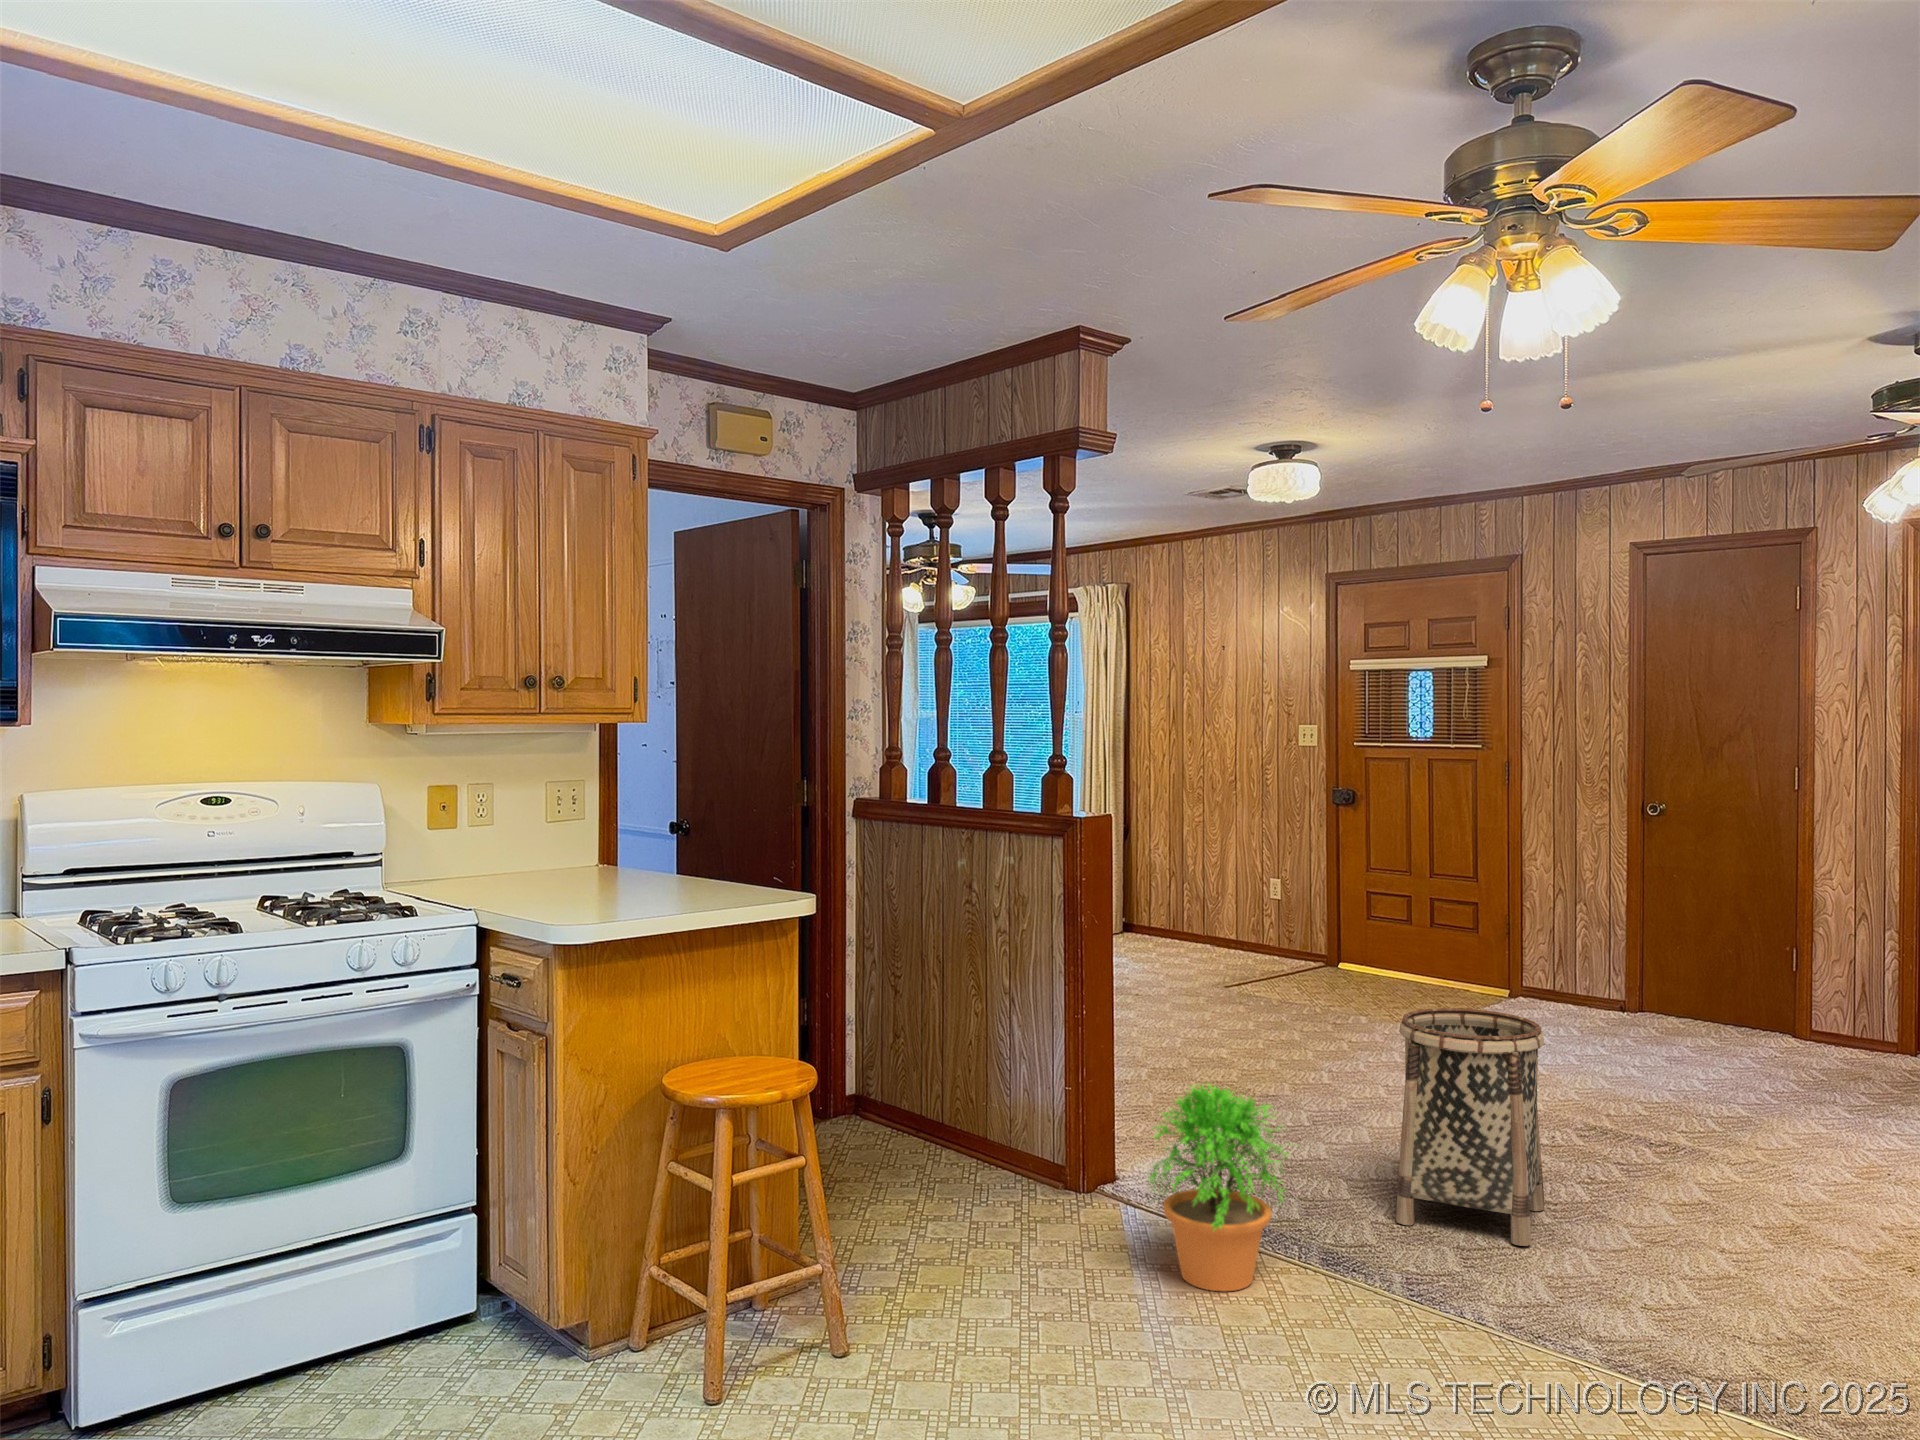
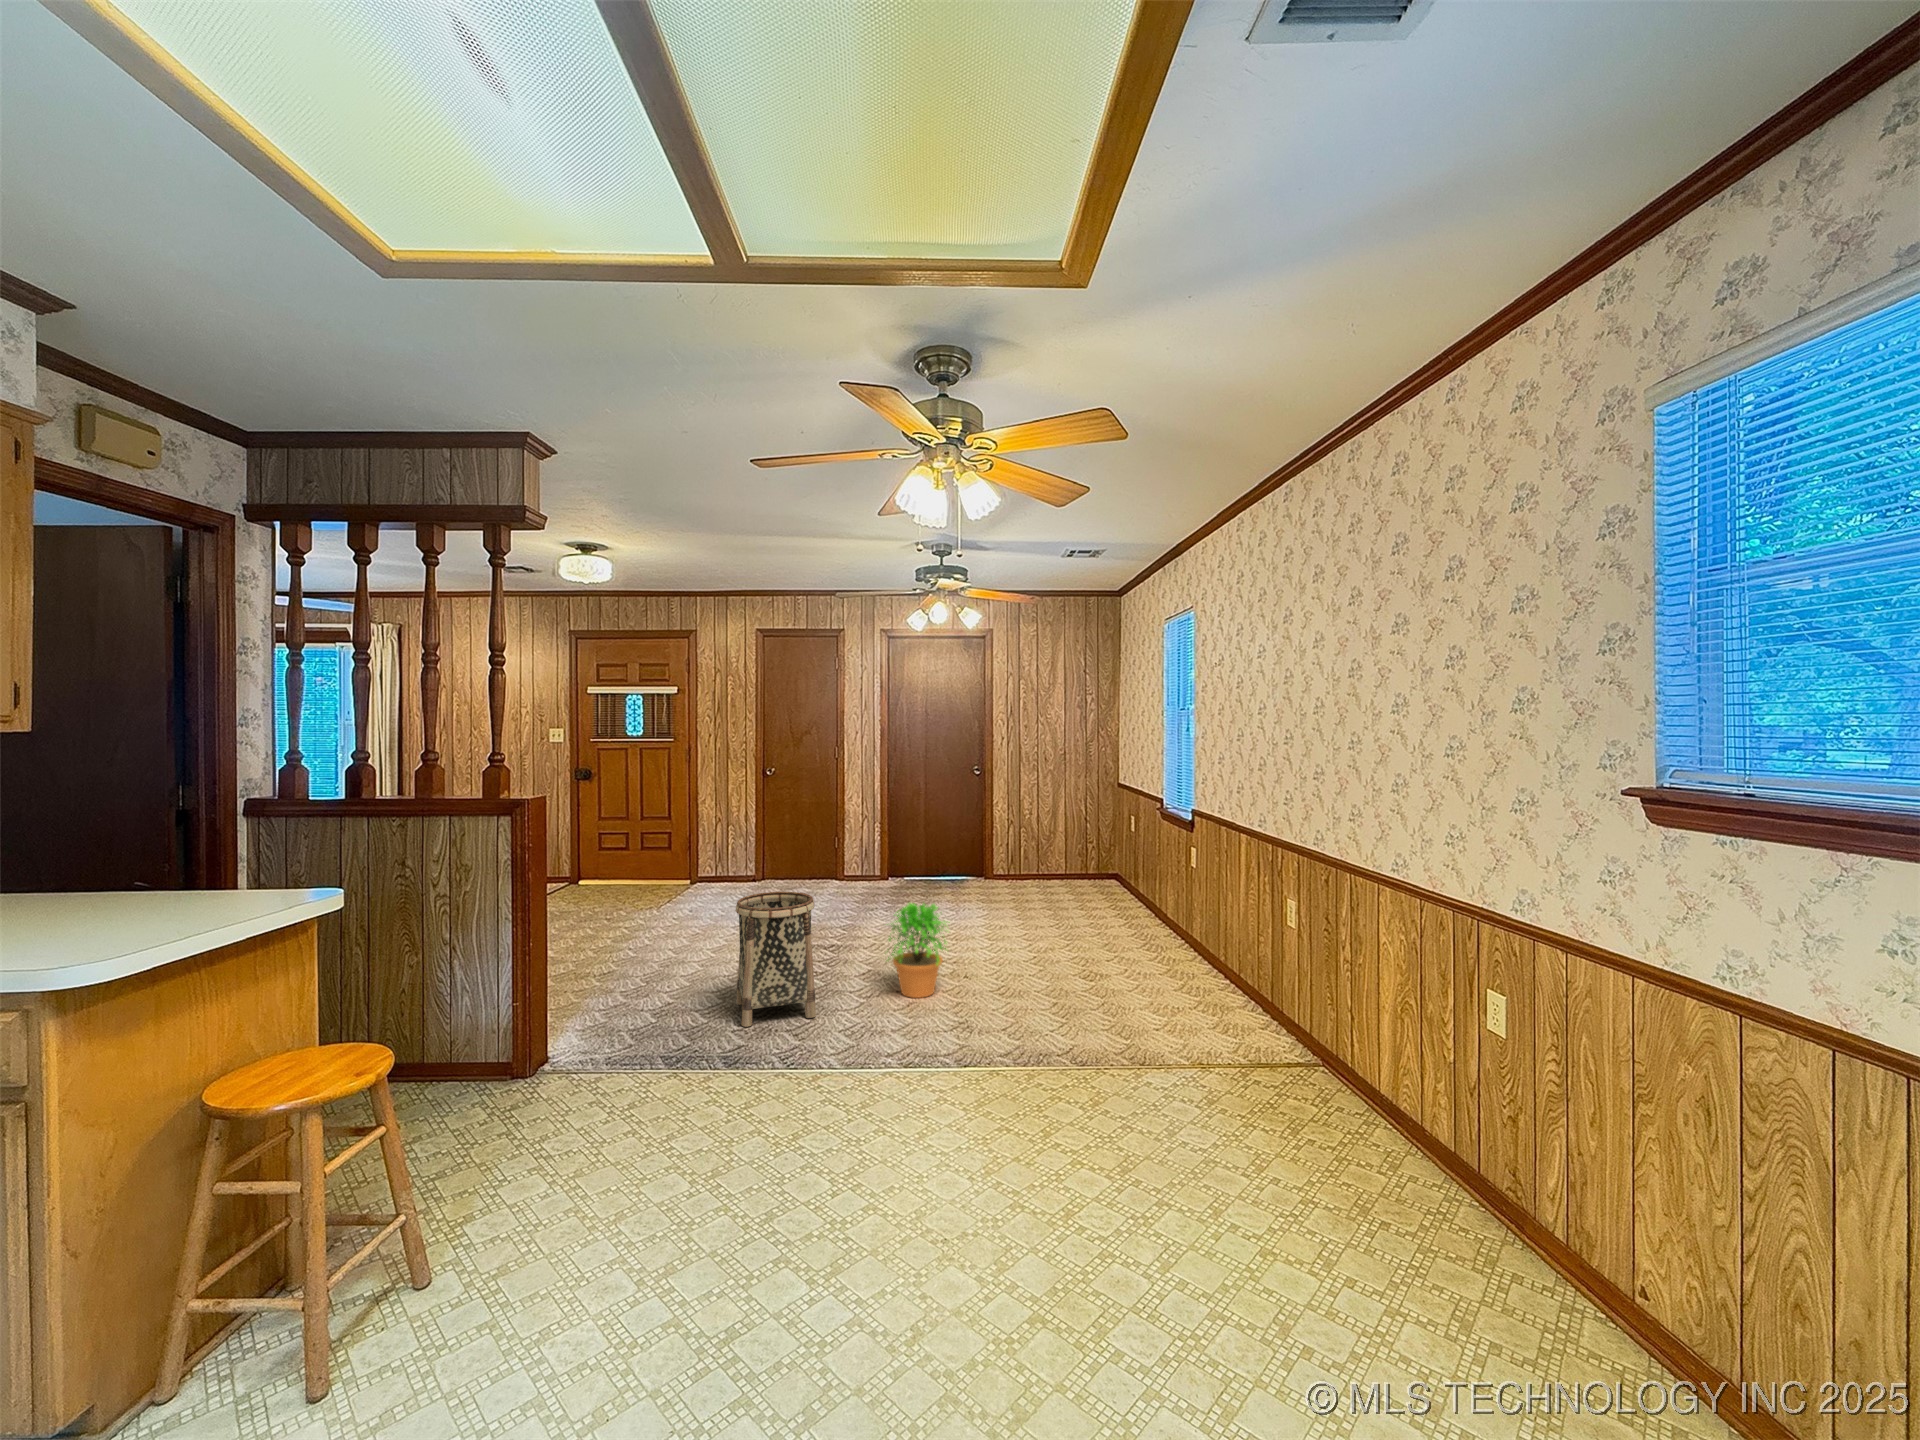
potted plant: present [1149,1085,1291,1291] -> present [887,903,946,998]

